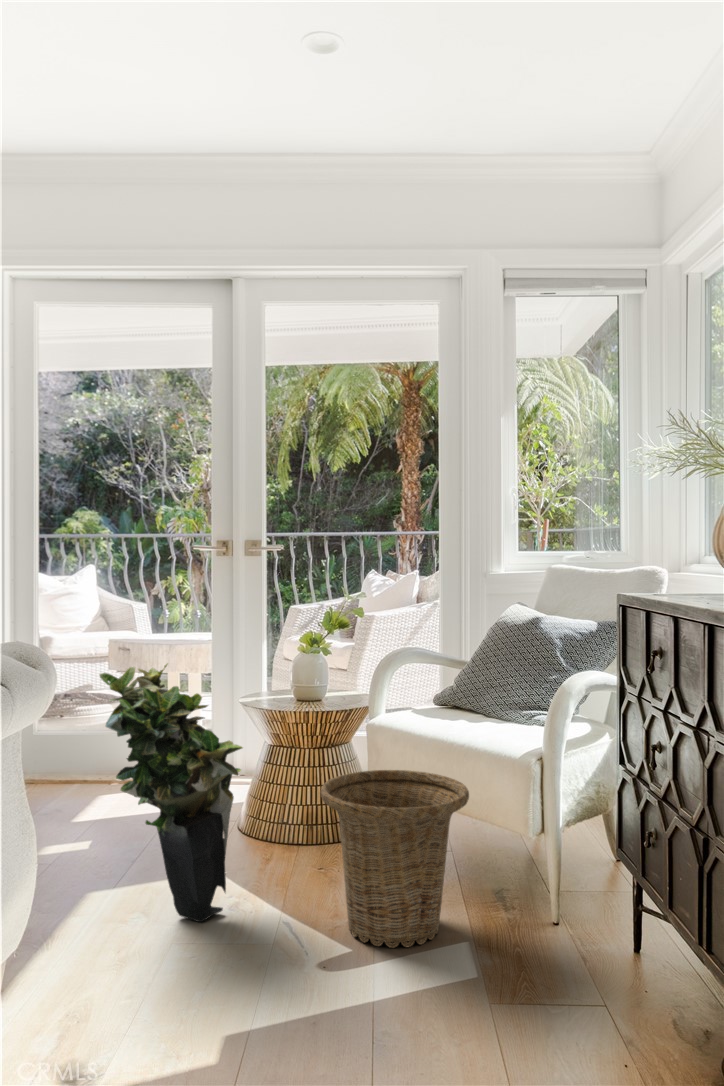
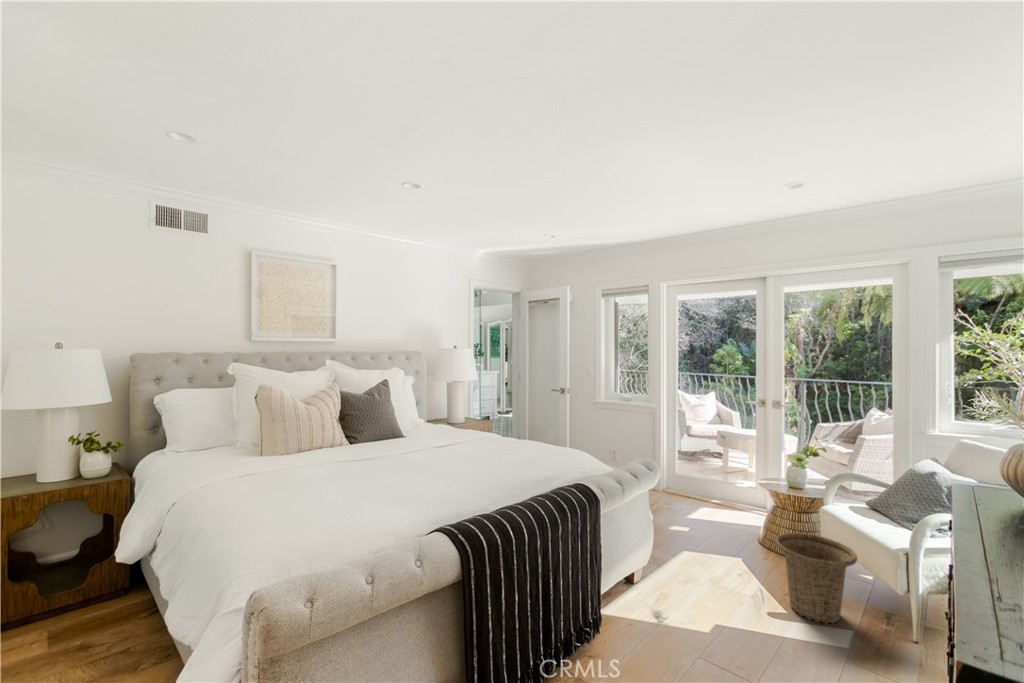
potted plant: present [99,664,243,922] -> none [684,466,745,578]

